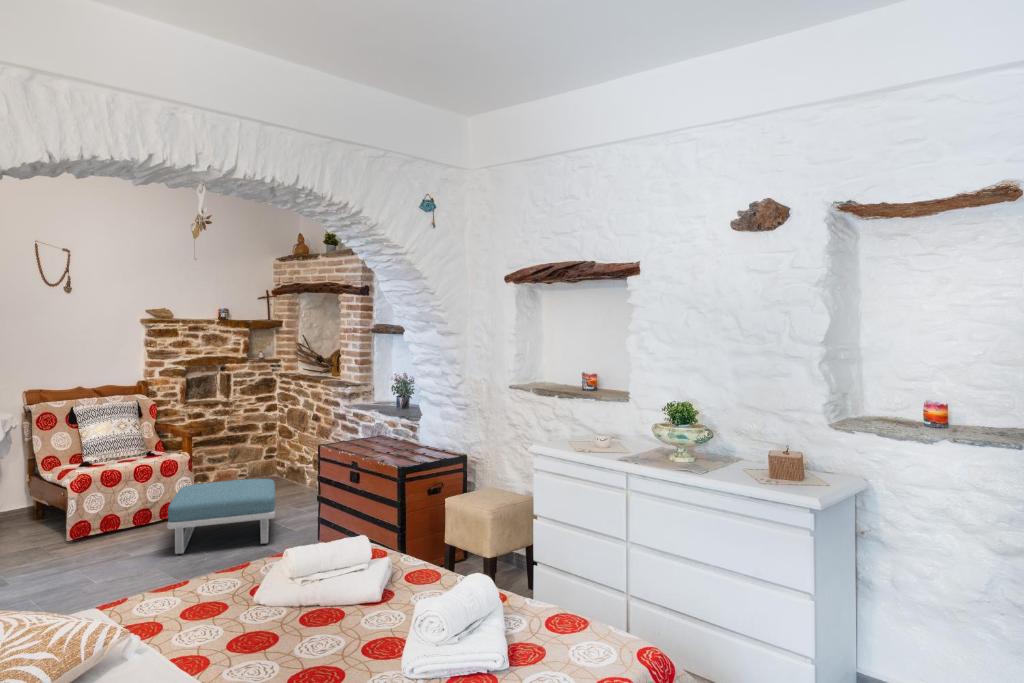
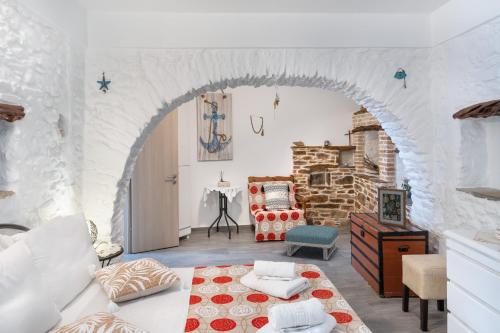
picture frame: none [382,392,431,454] -> present [378,188,406,228]

